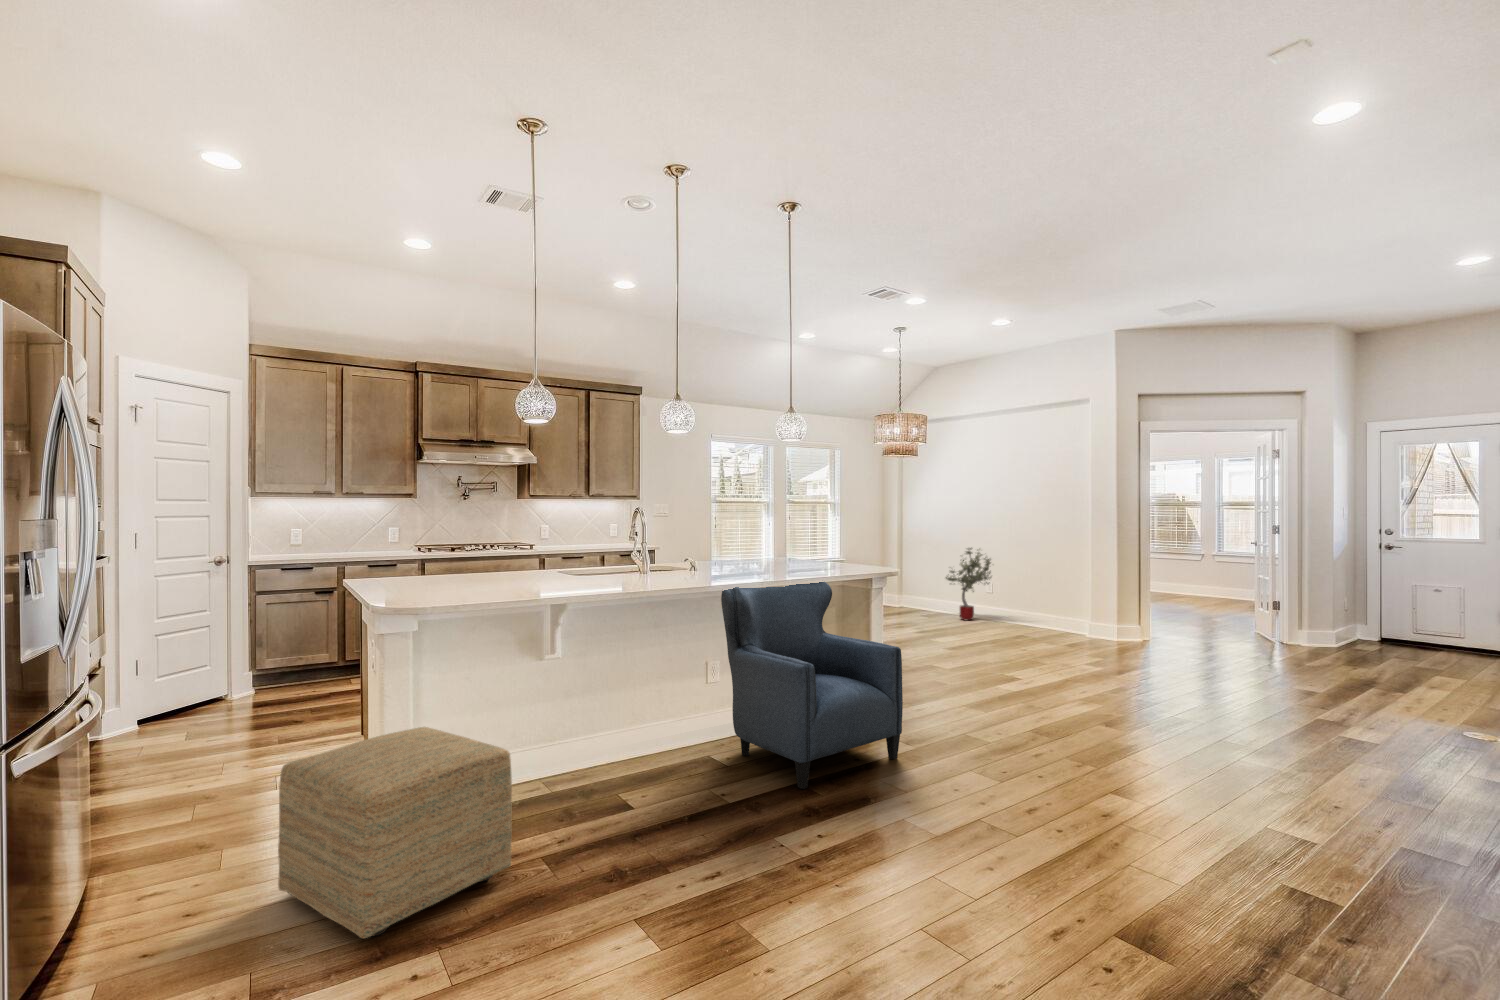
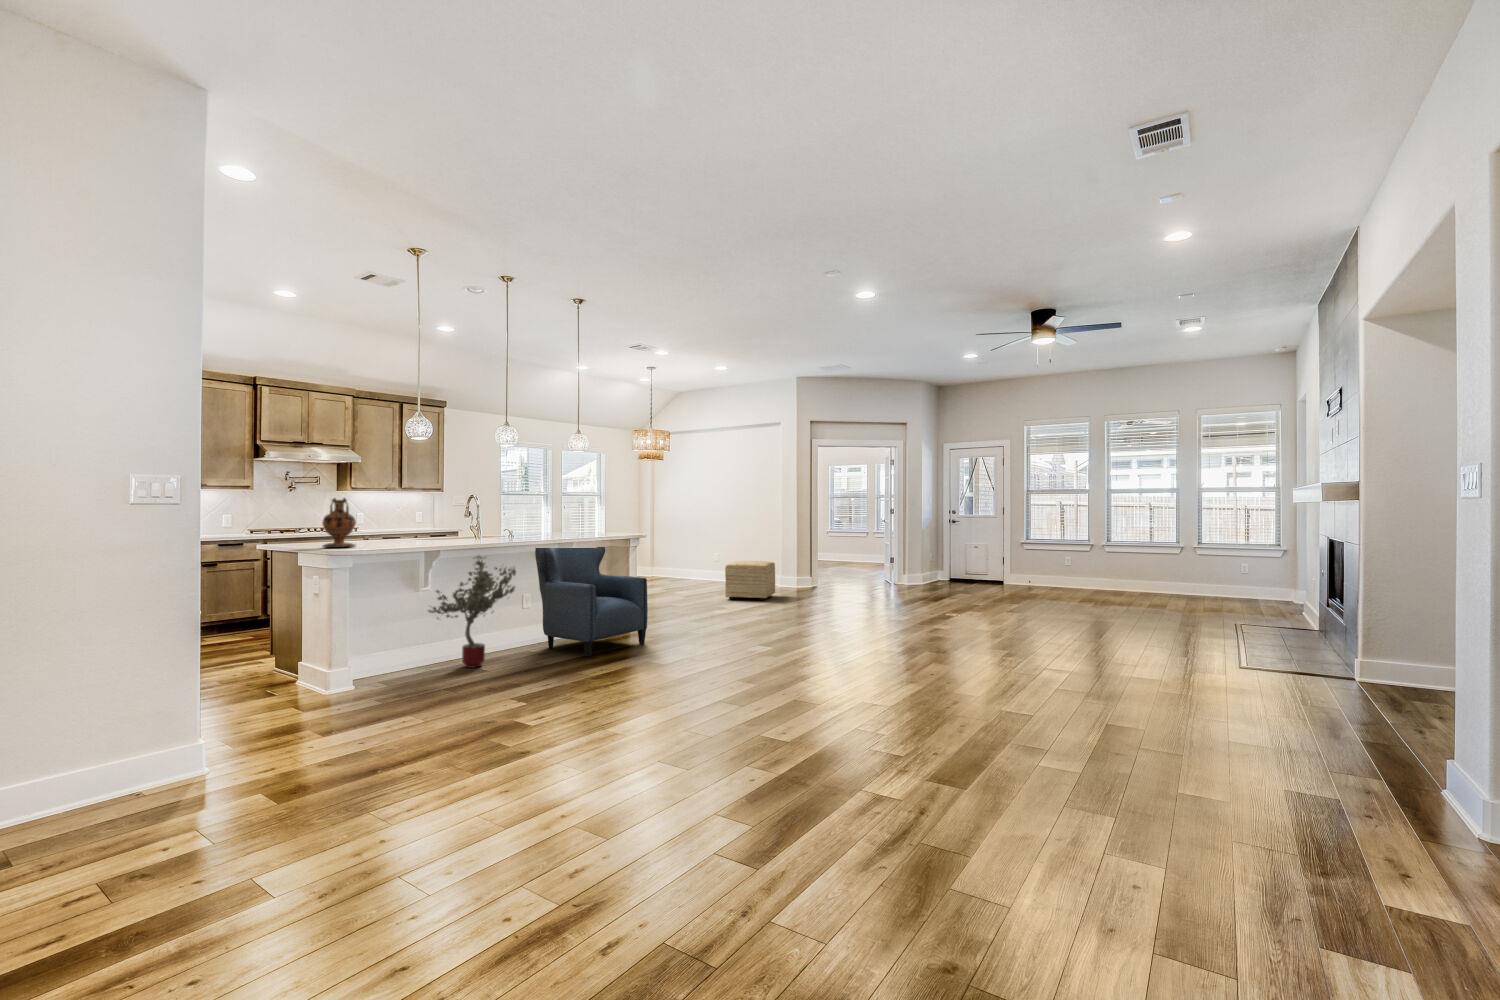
vase: none [404,513,454,591] -> present [322,498,356,548]
potted tree: present [946,548,992,621] -> present [428,556,516,668]
ottoman: present [278,727,512,938] -> present [725,561,775,600]

